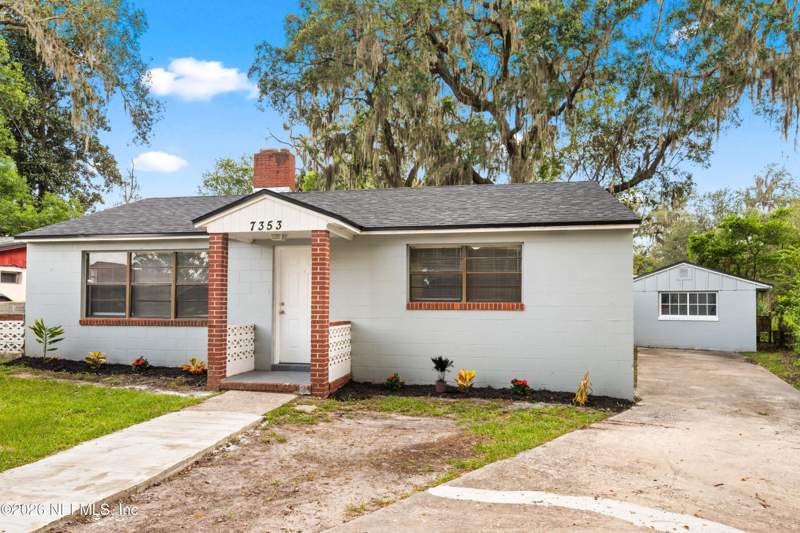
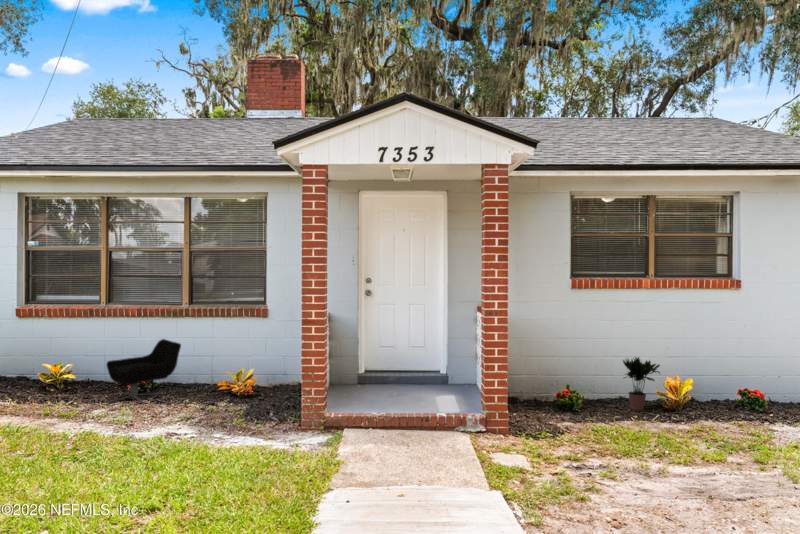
lounge chair: none [115,340,163,376] -> present [106,339,181,403]

